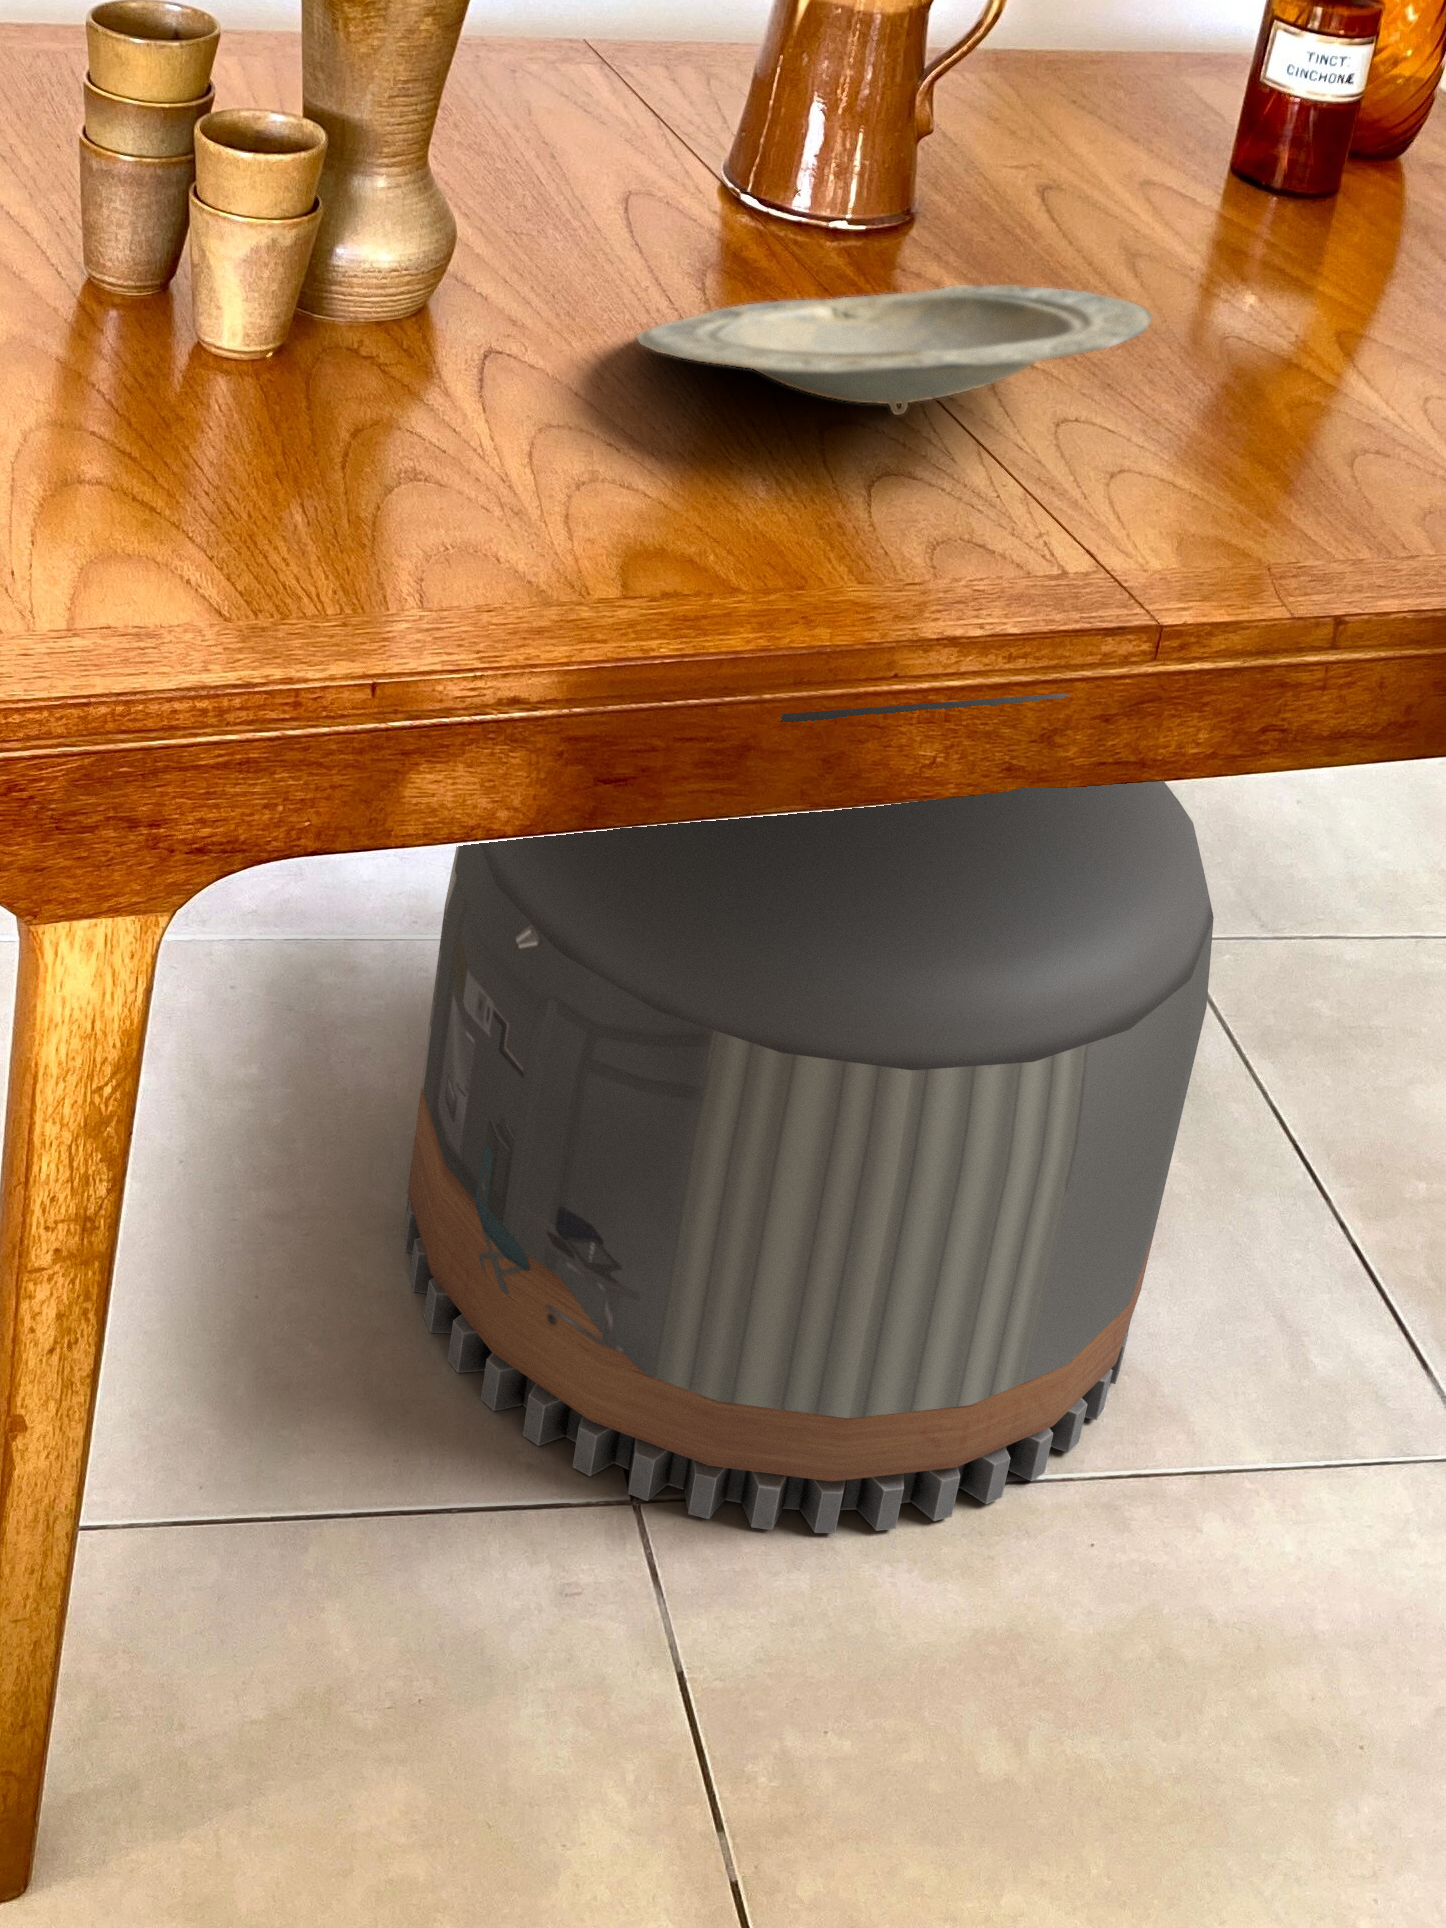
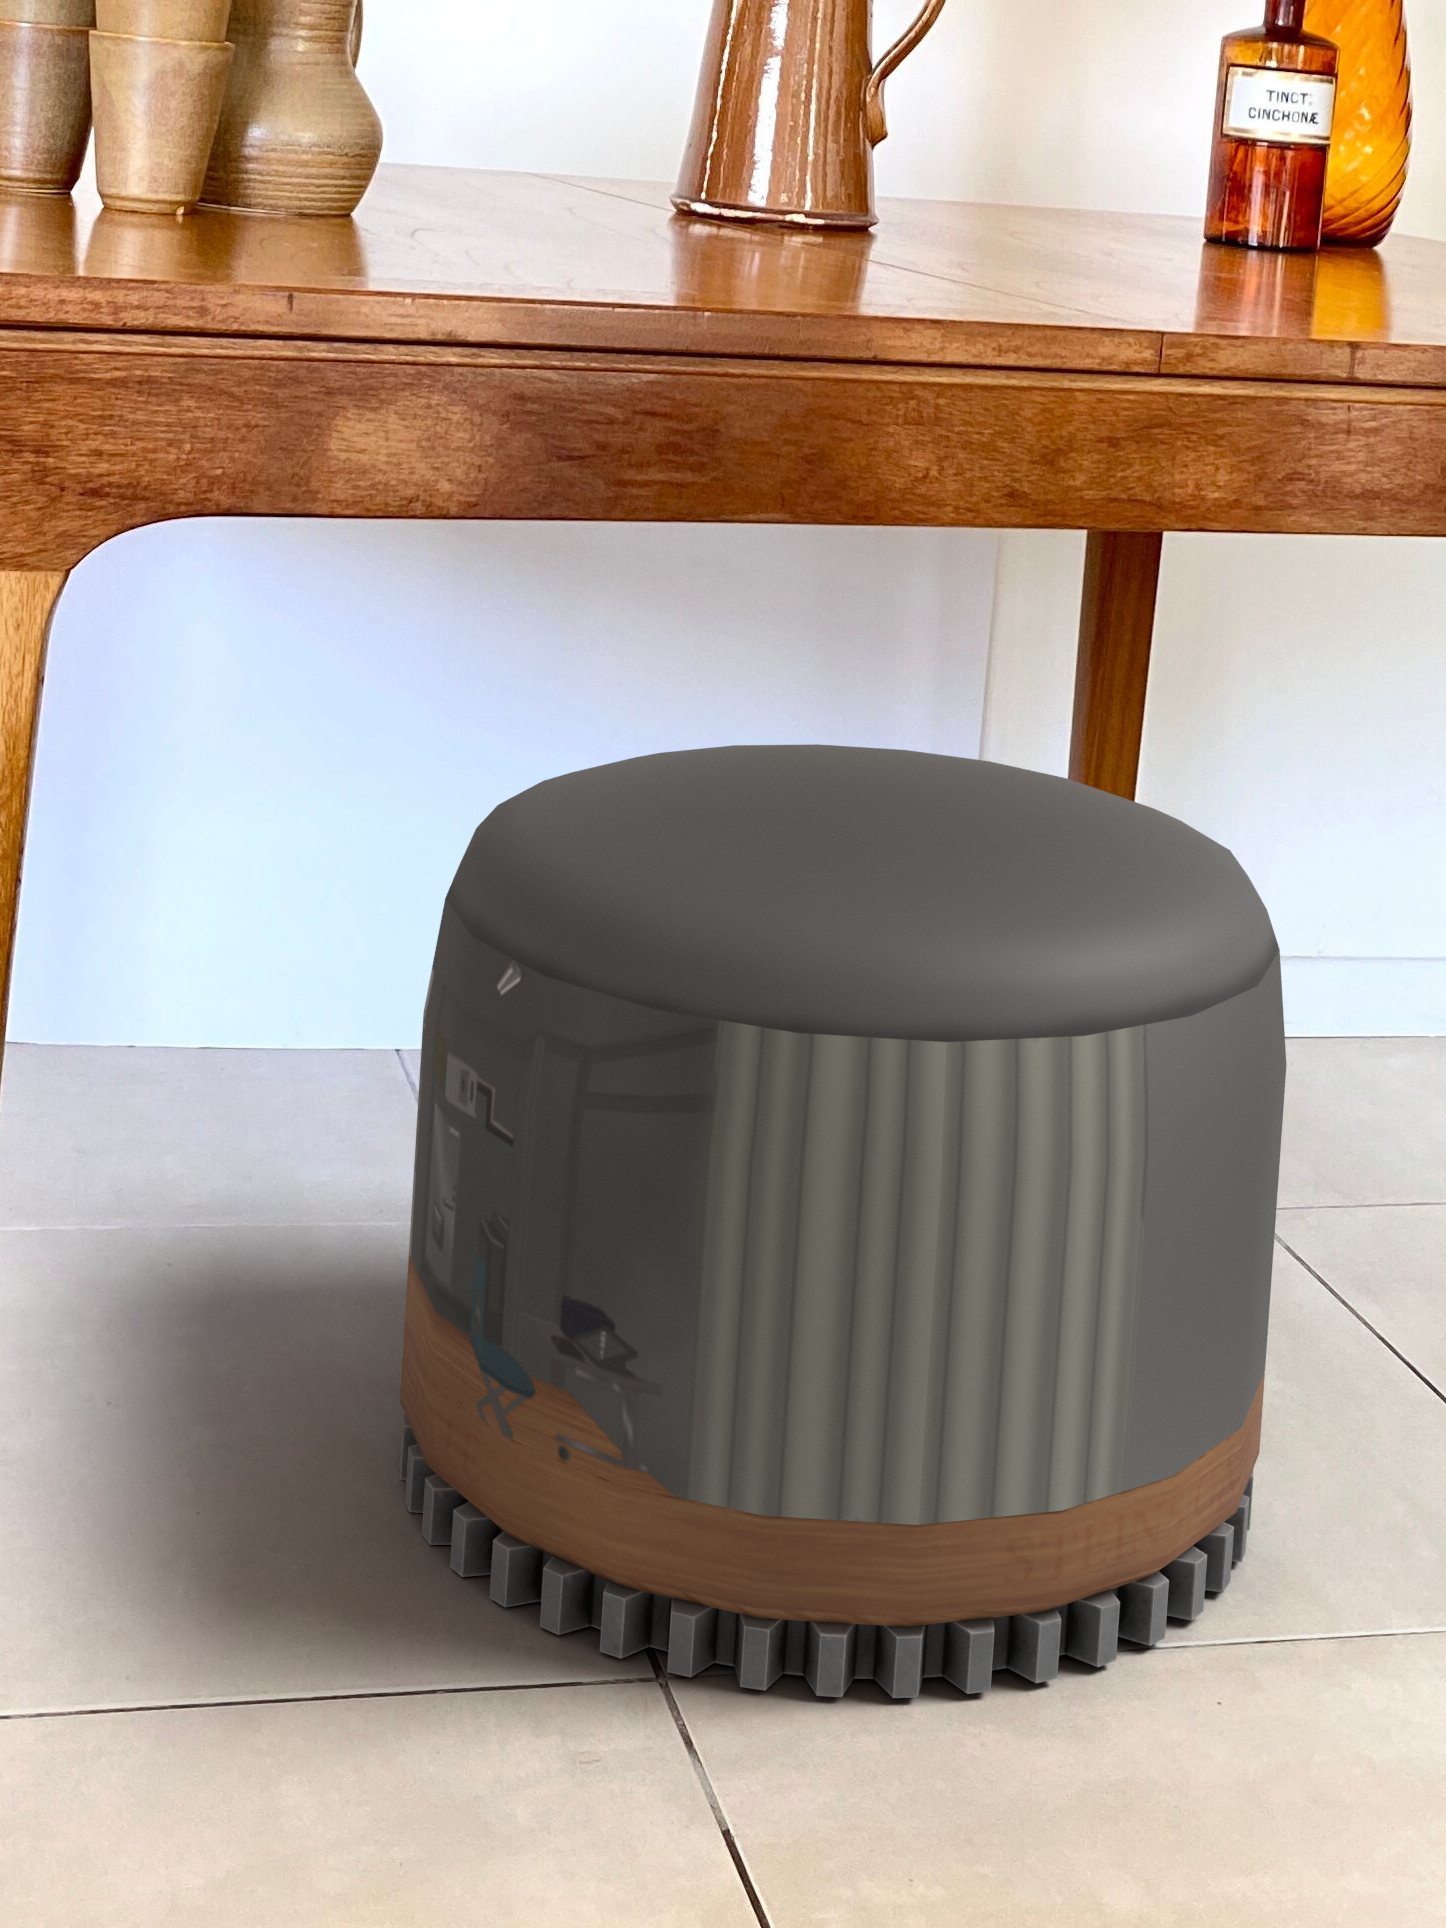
plate: present [637,285,1152,415] -> none [576,108,1111,264]

